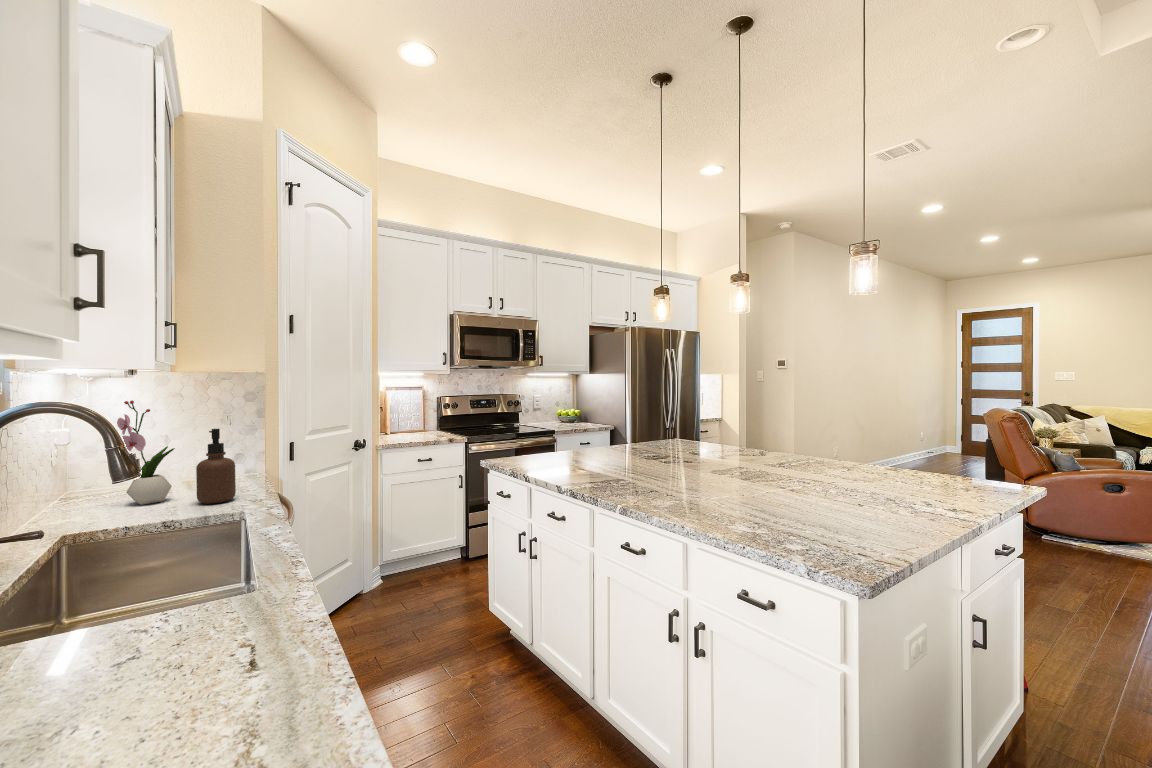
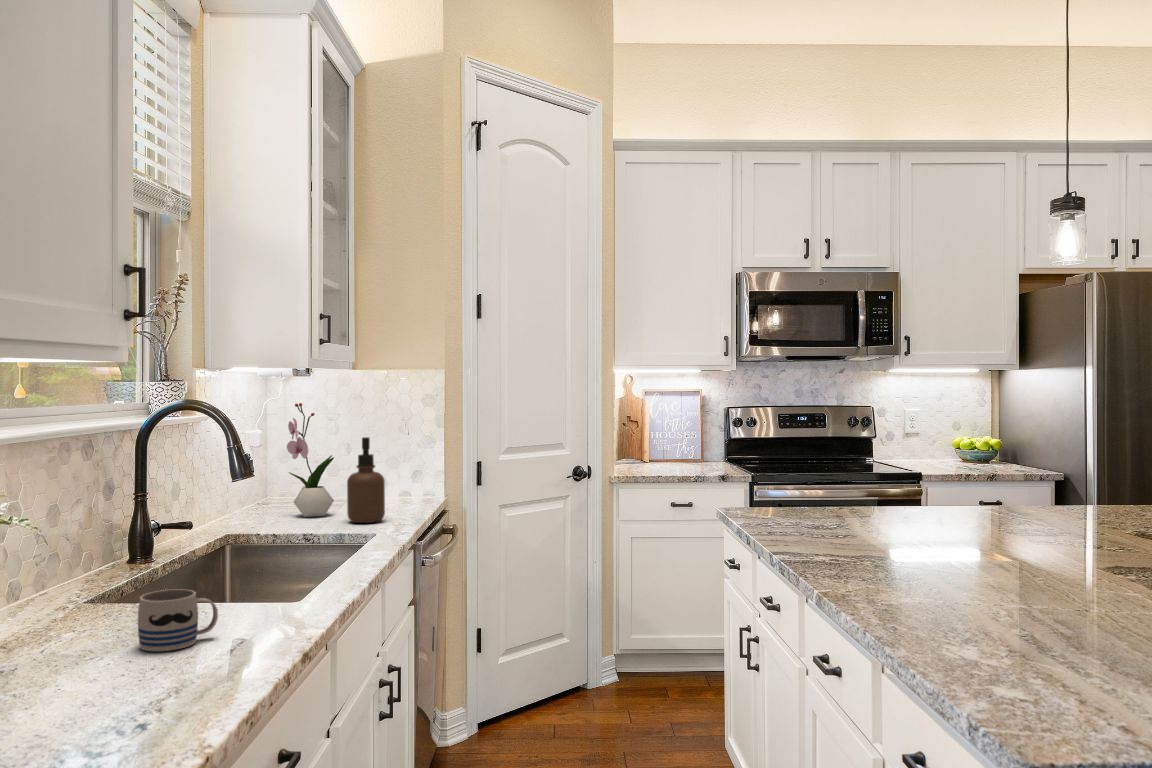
mug: none [94,623,206,720] -> present [137,589,218,651]

